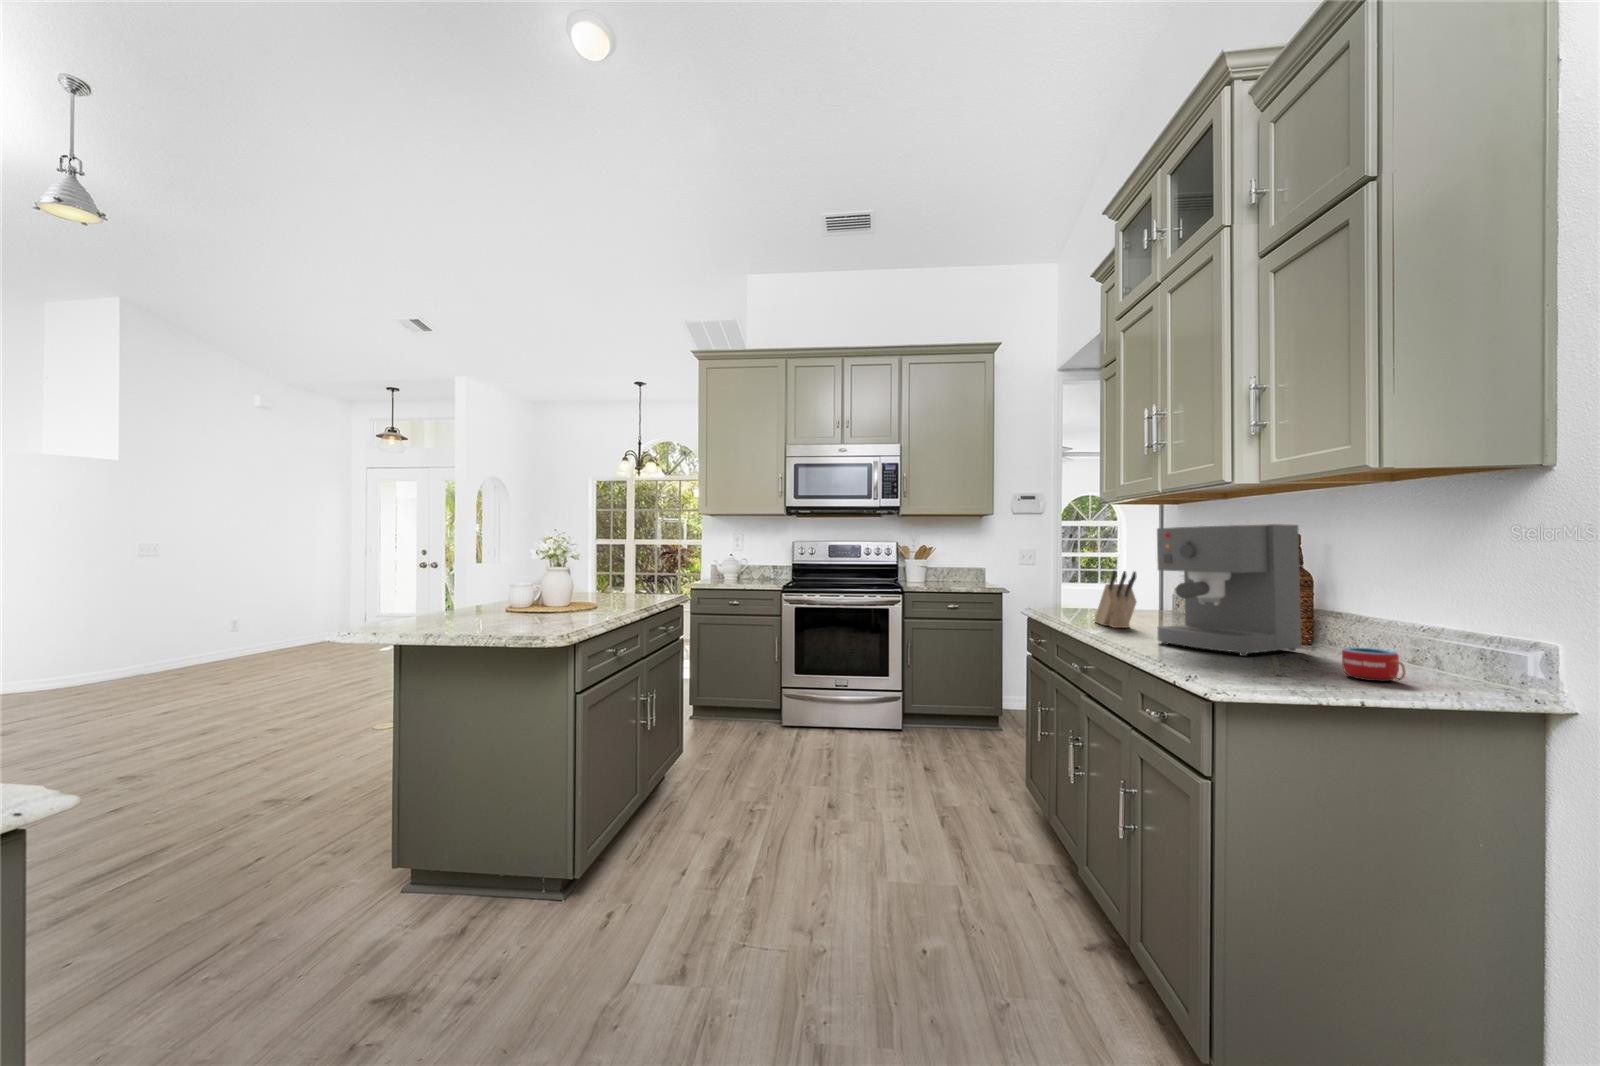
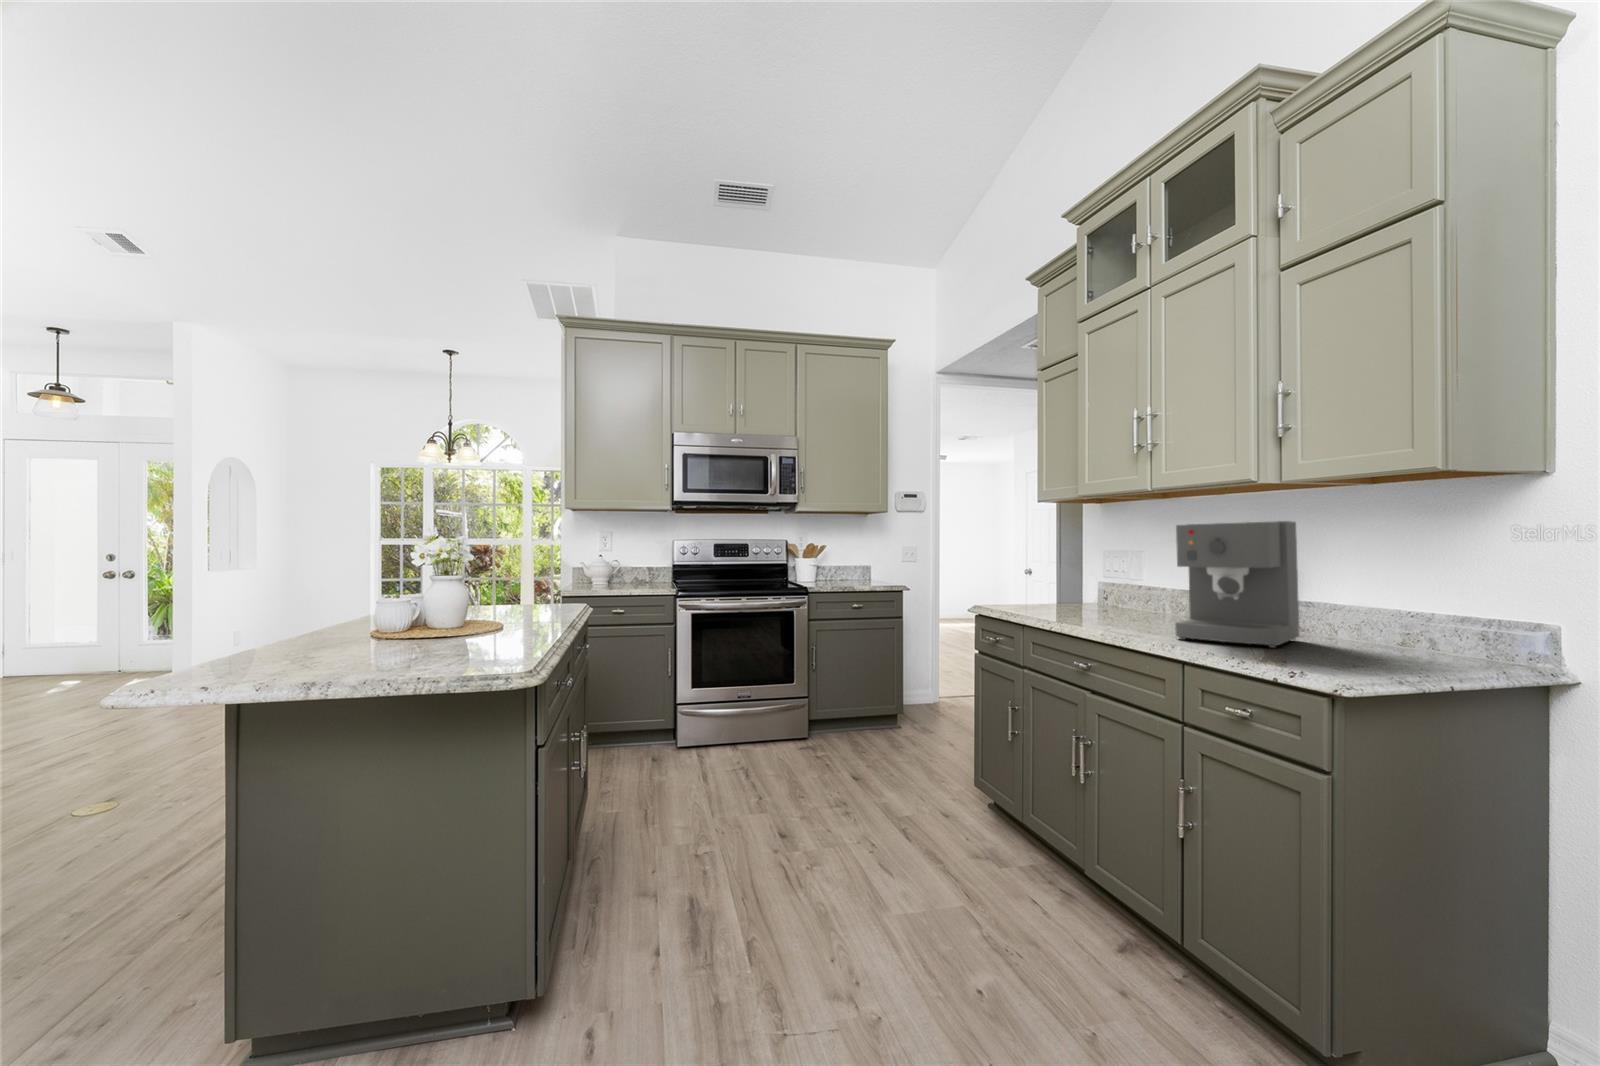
knife block: present [1095,571,1137,628] -> none [1068,567,1124,624]
mug: present [1342,647,1406,681] -> none [1388,636,1456,666]

